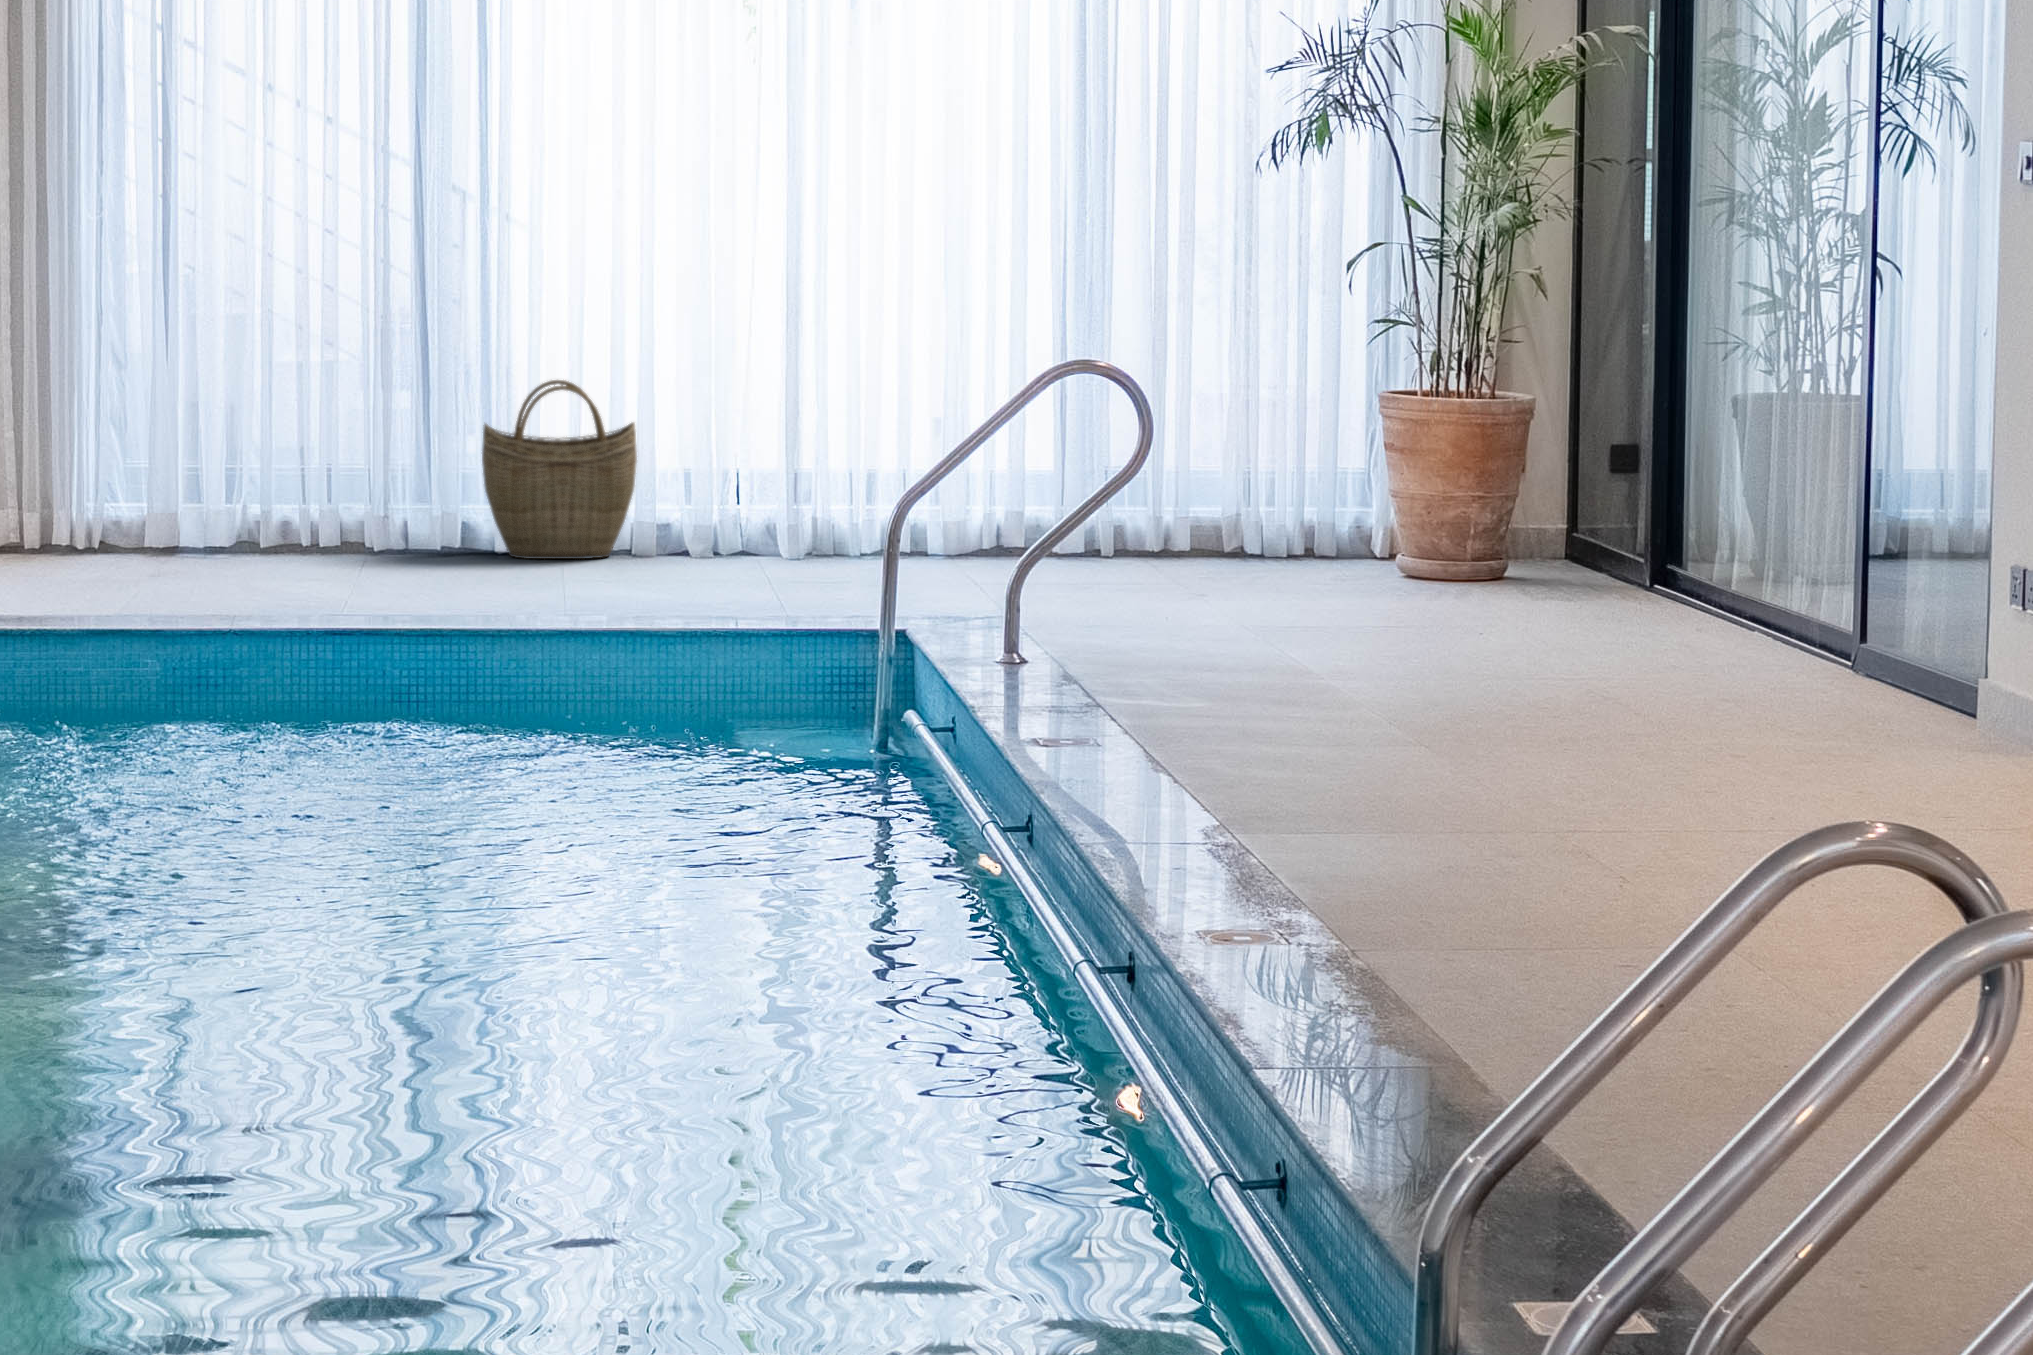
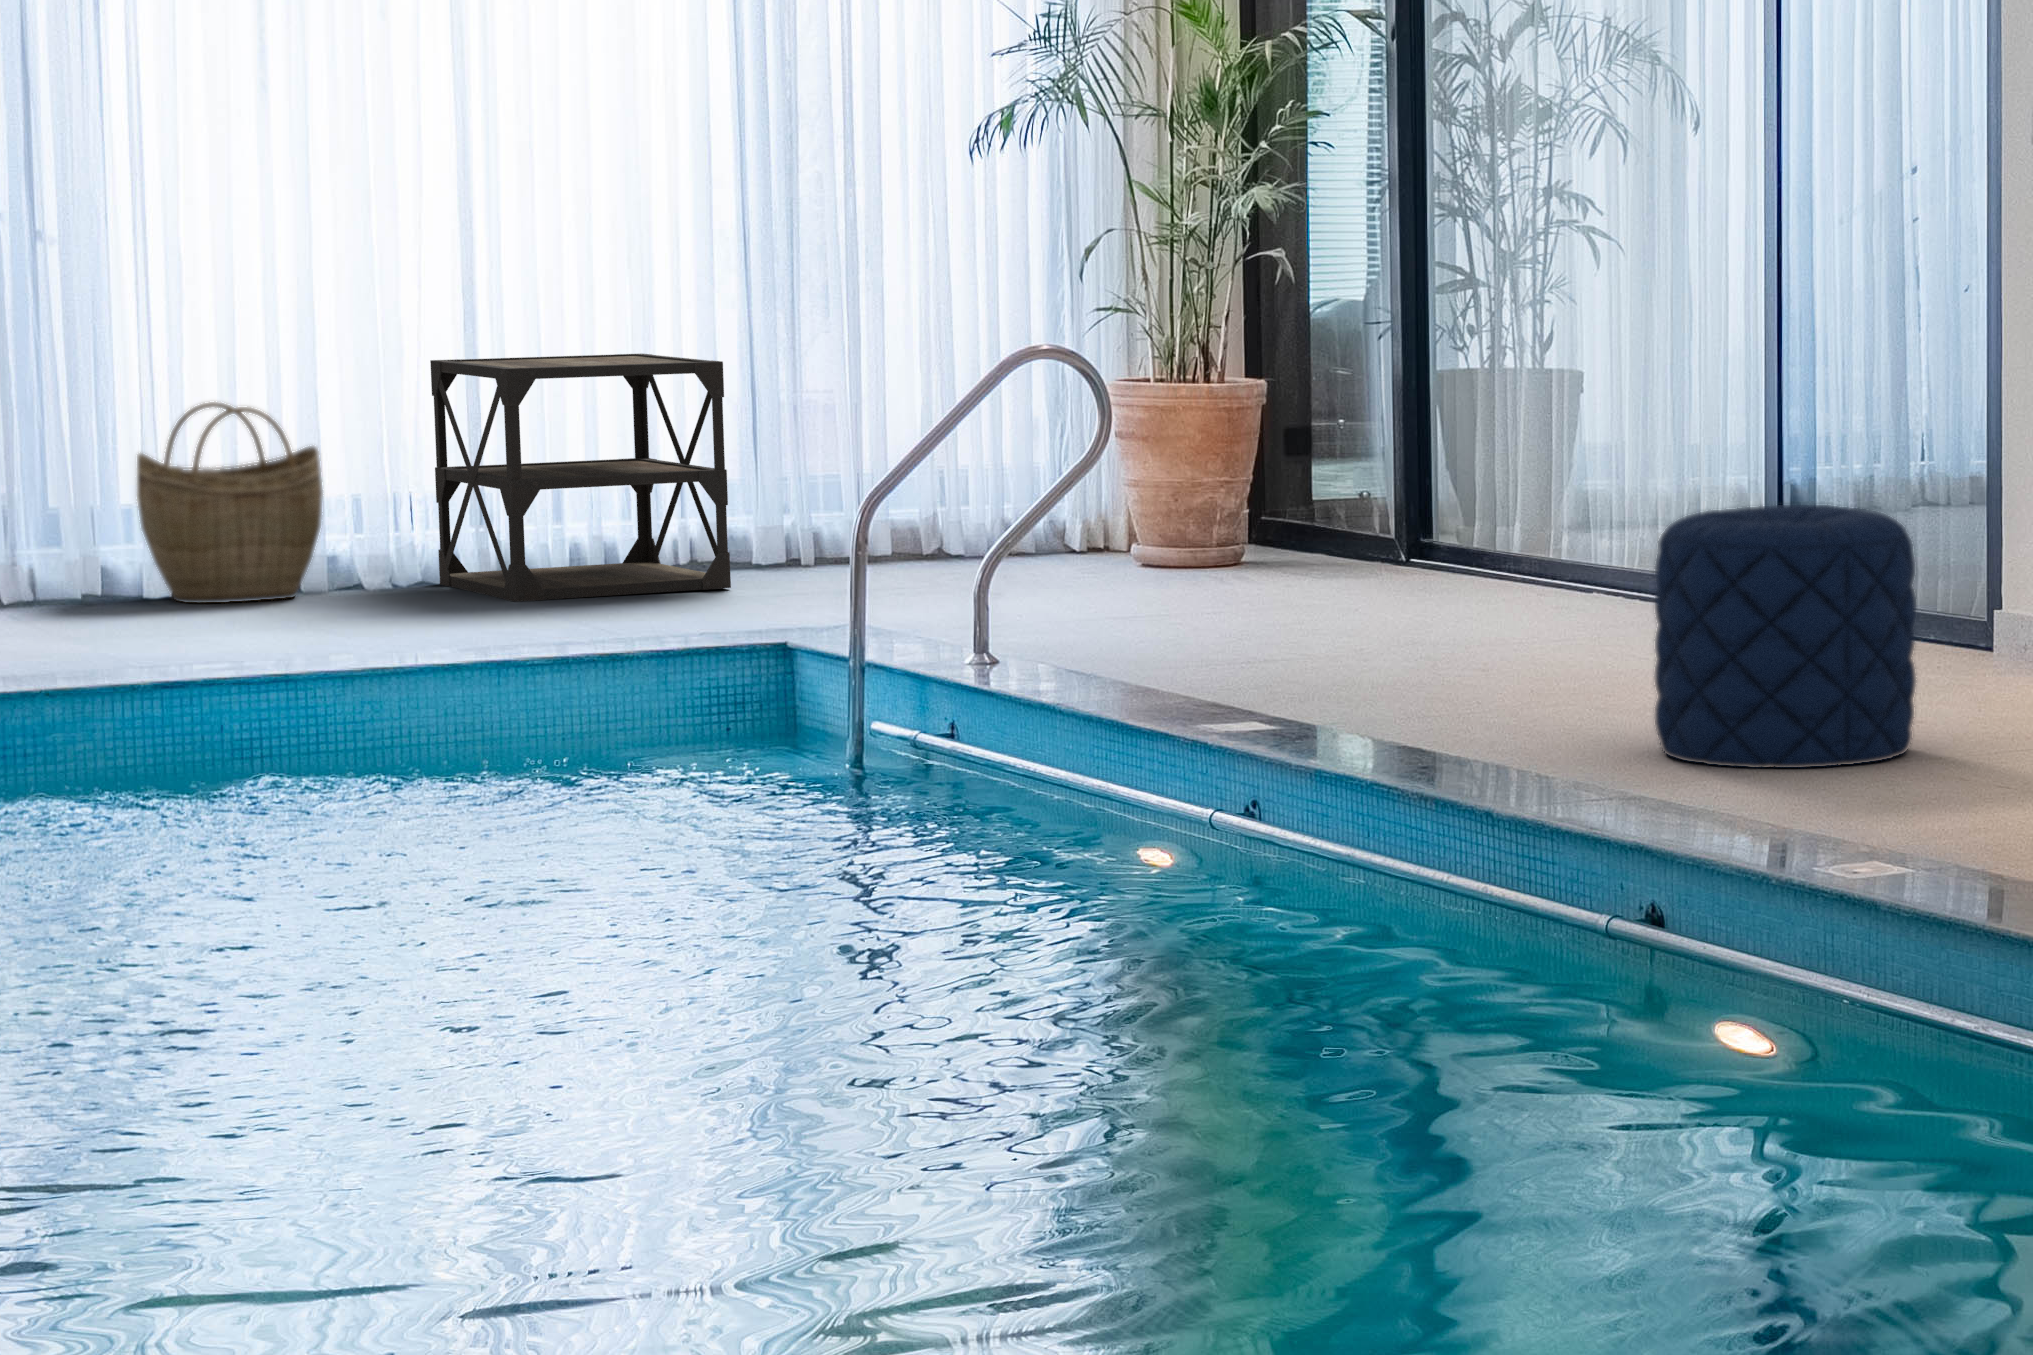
side table: none [750,347,976,573] -> present [430,354,731,602]
pouf: none [1344,555,1616,824] -> present [1654,505,1916,768]

